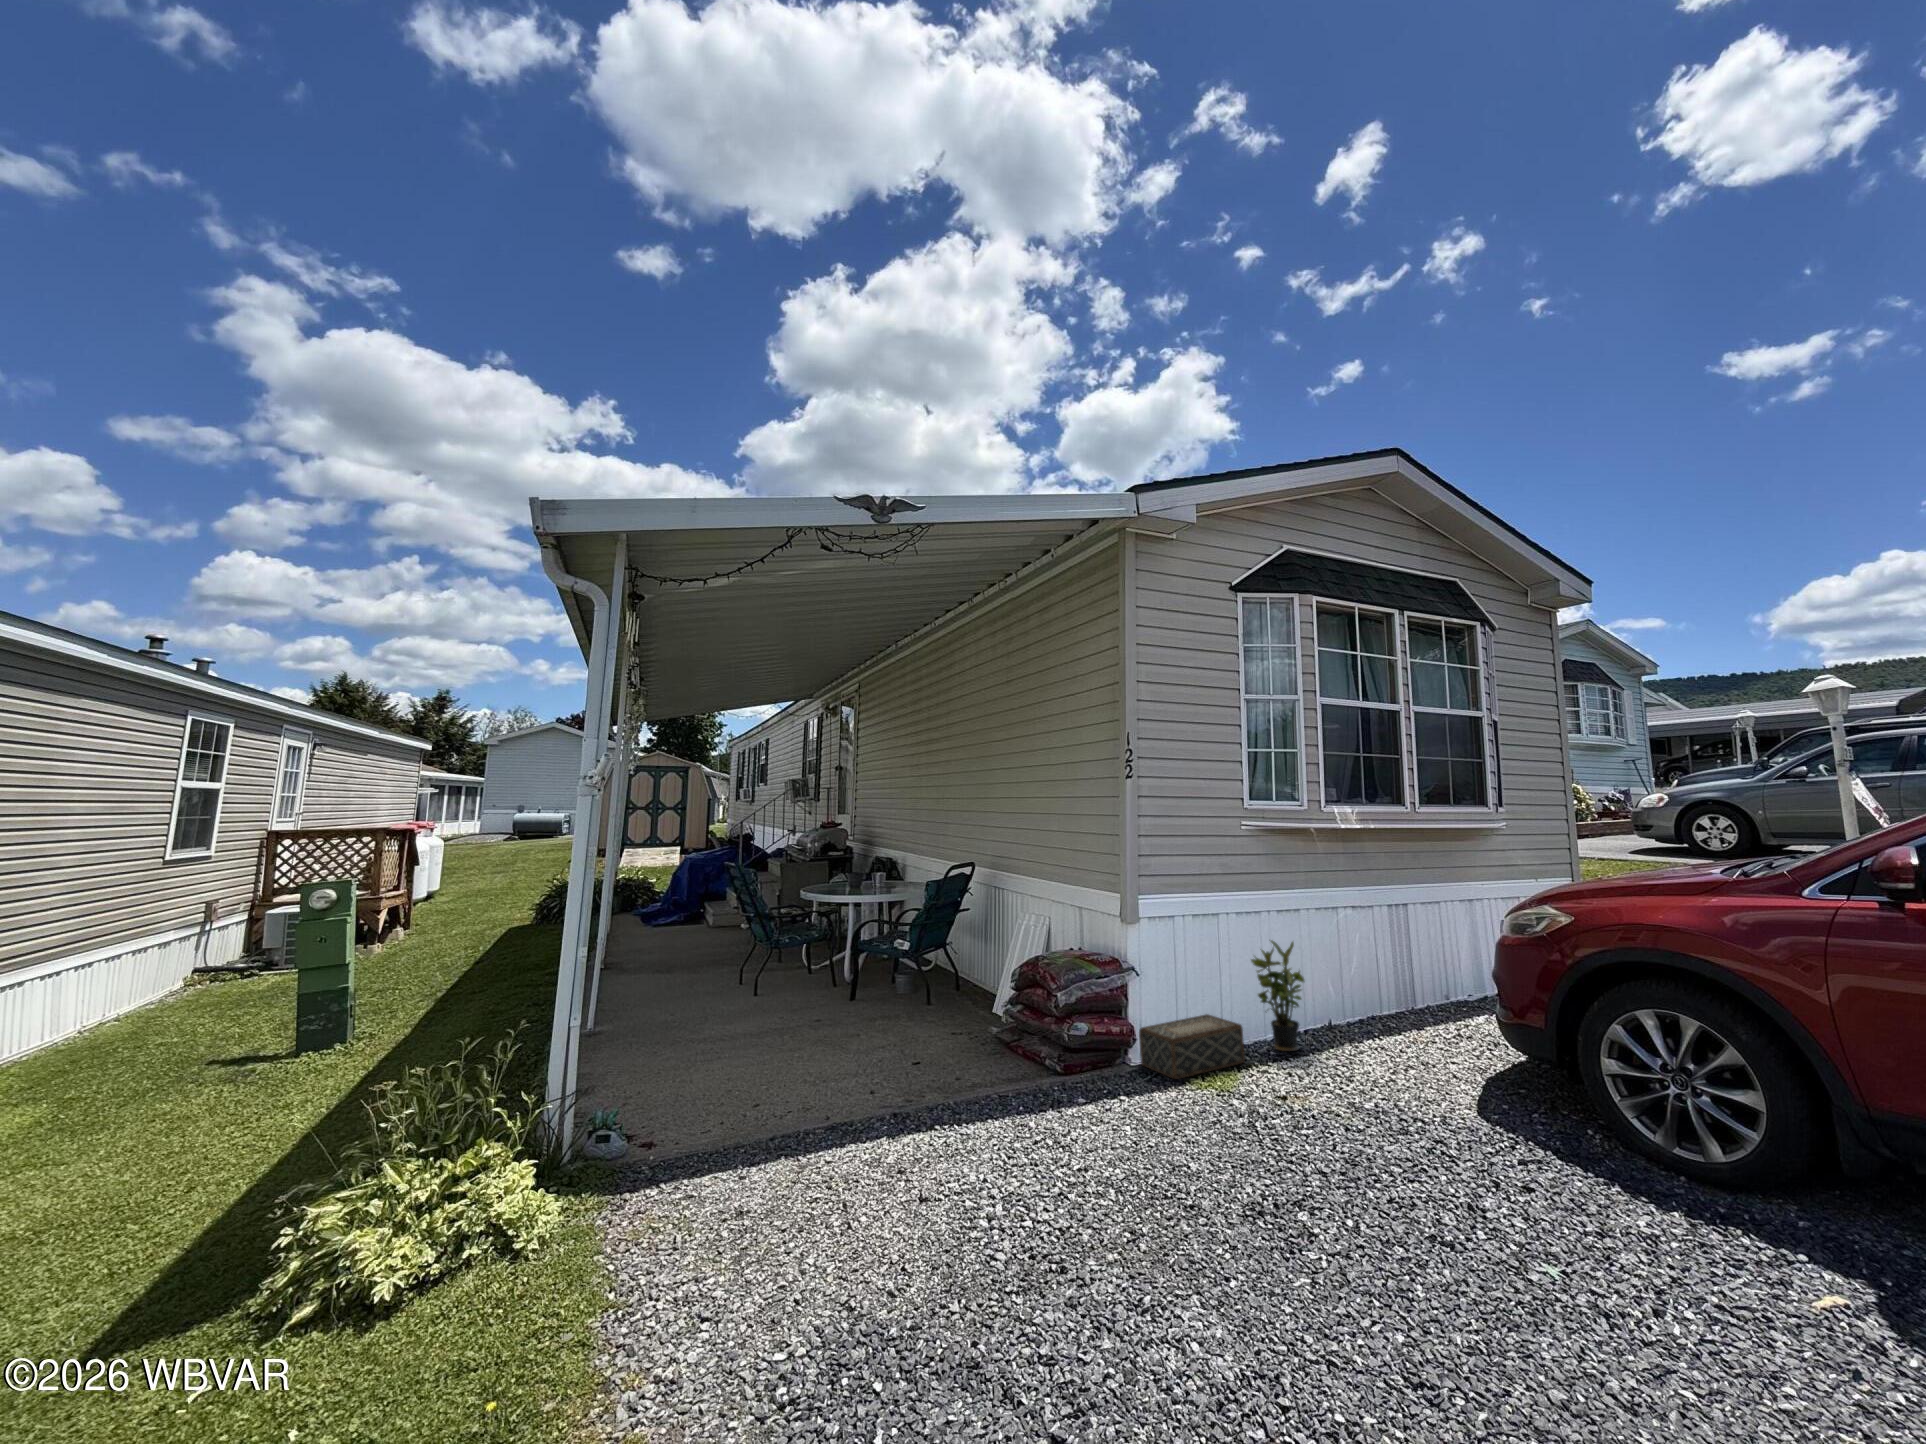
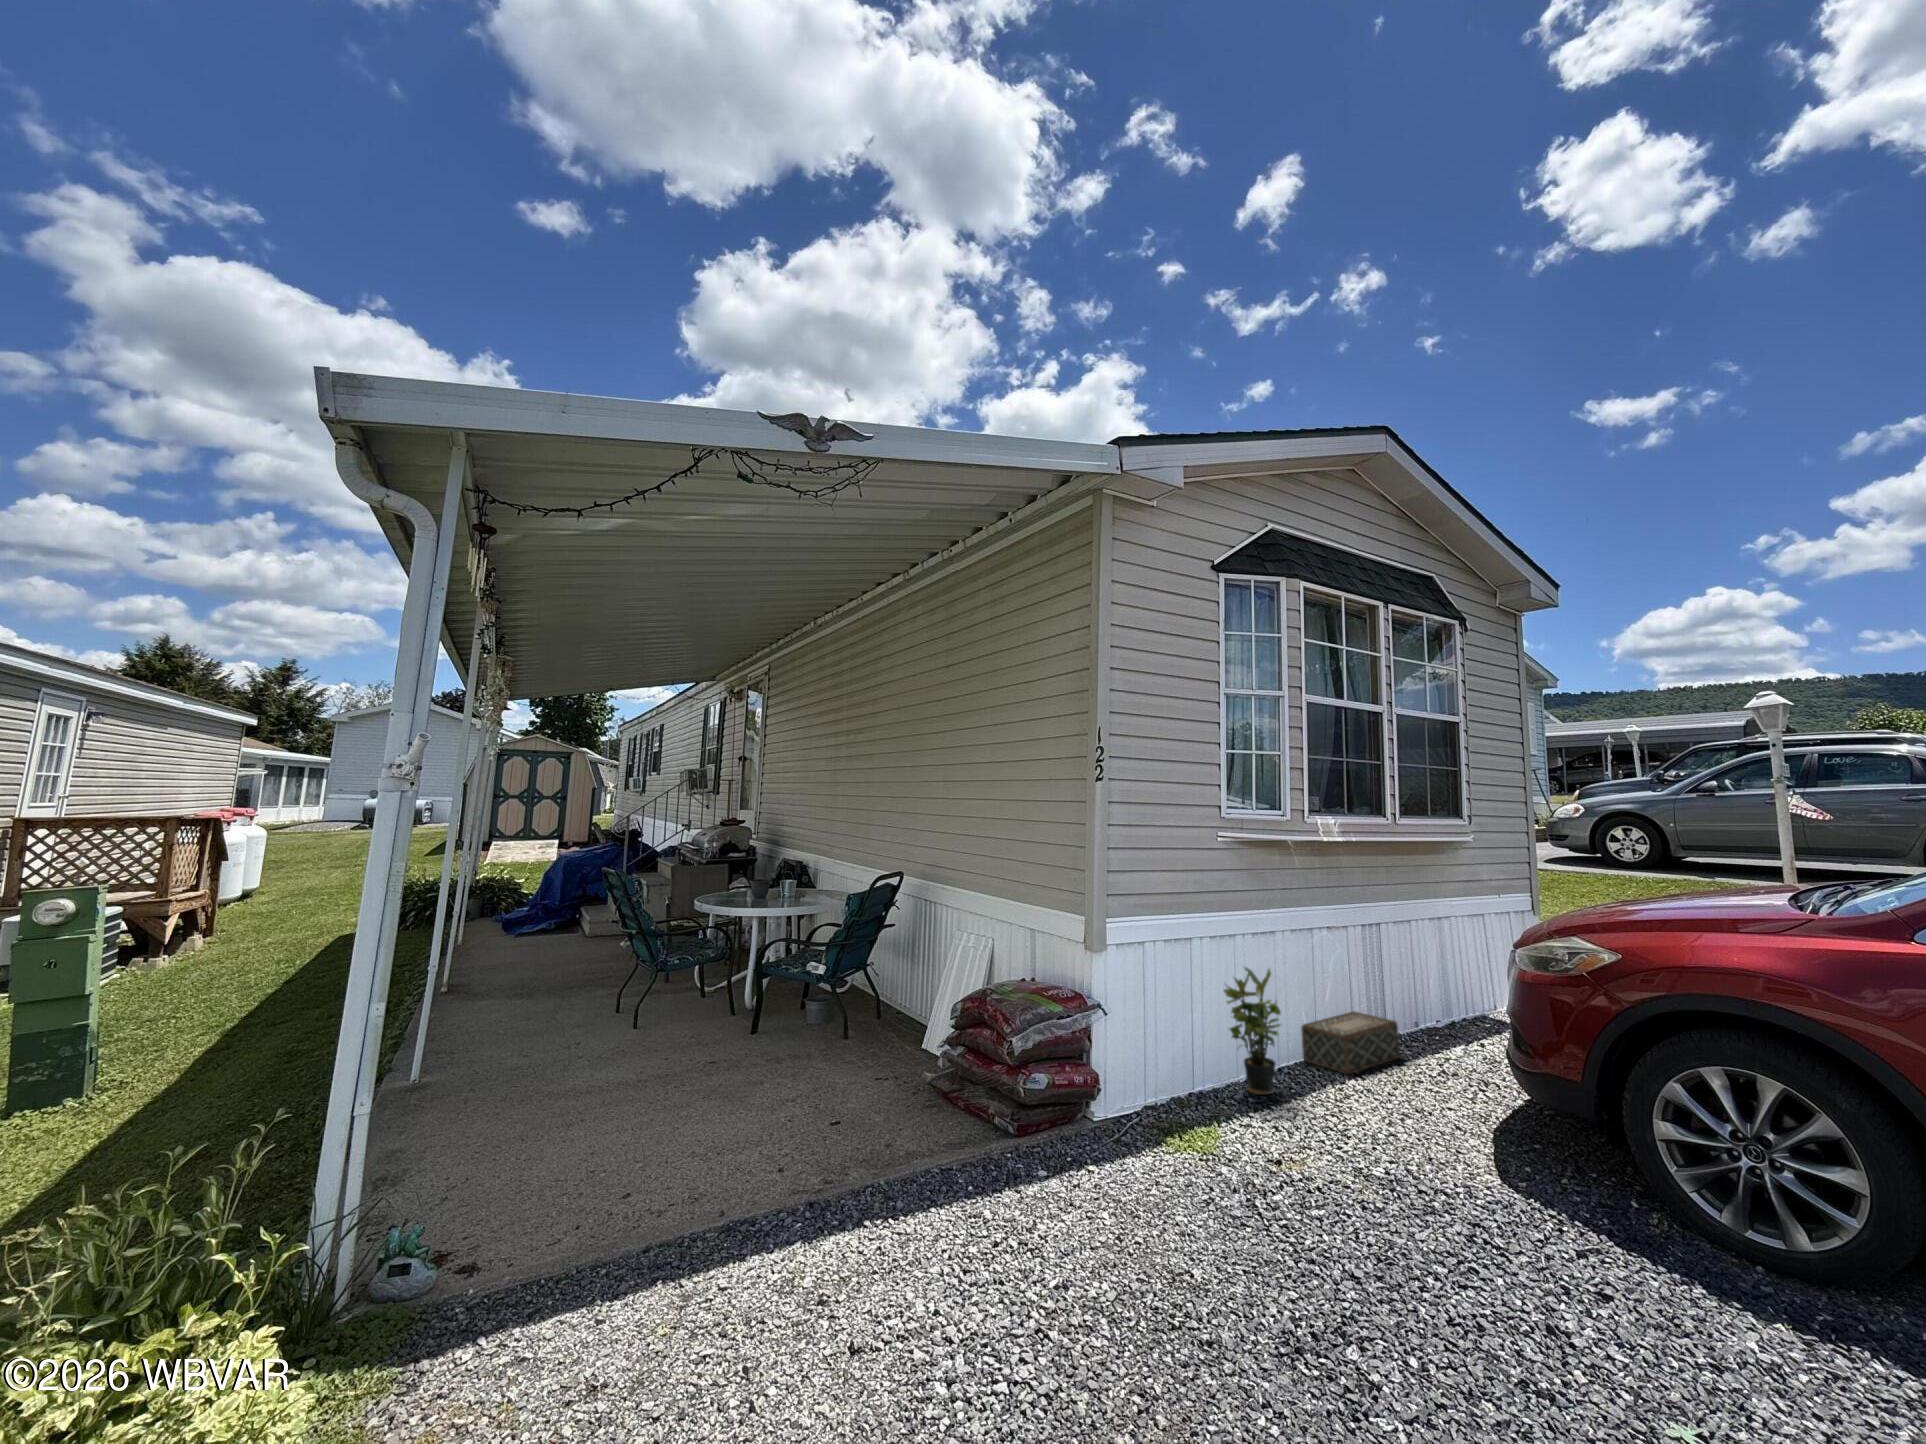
woven basket: present [1139,1014,1245,1079] -> present [1301,1012,1400,1075]

